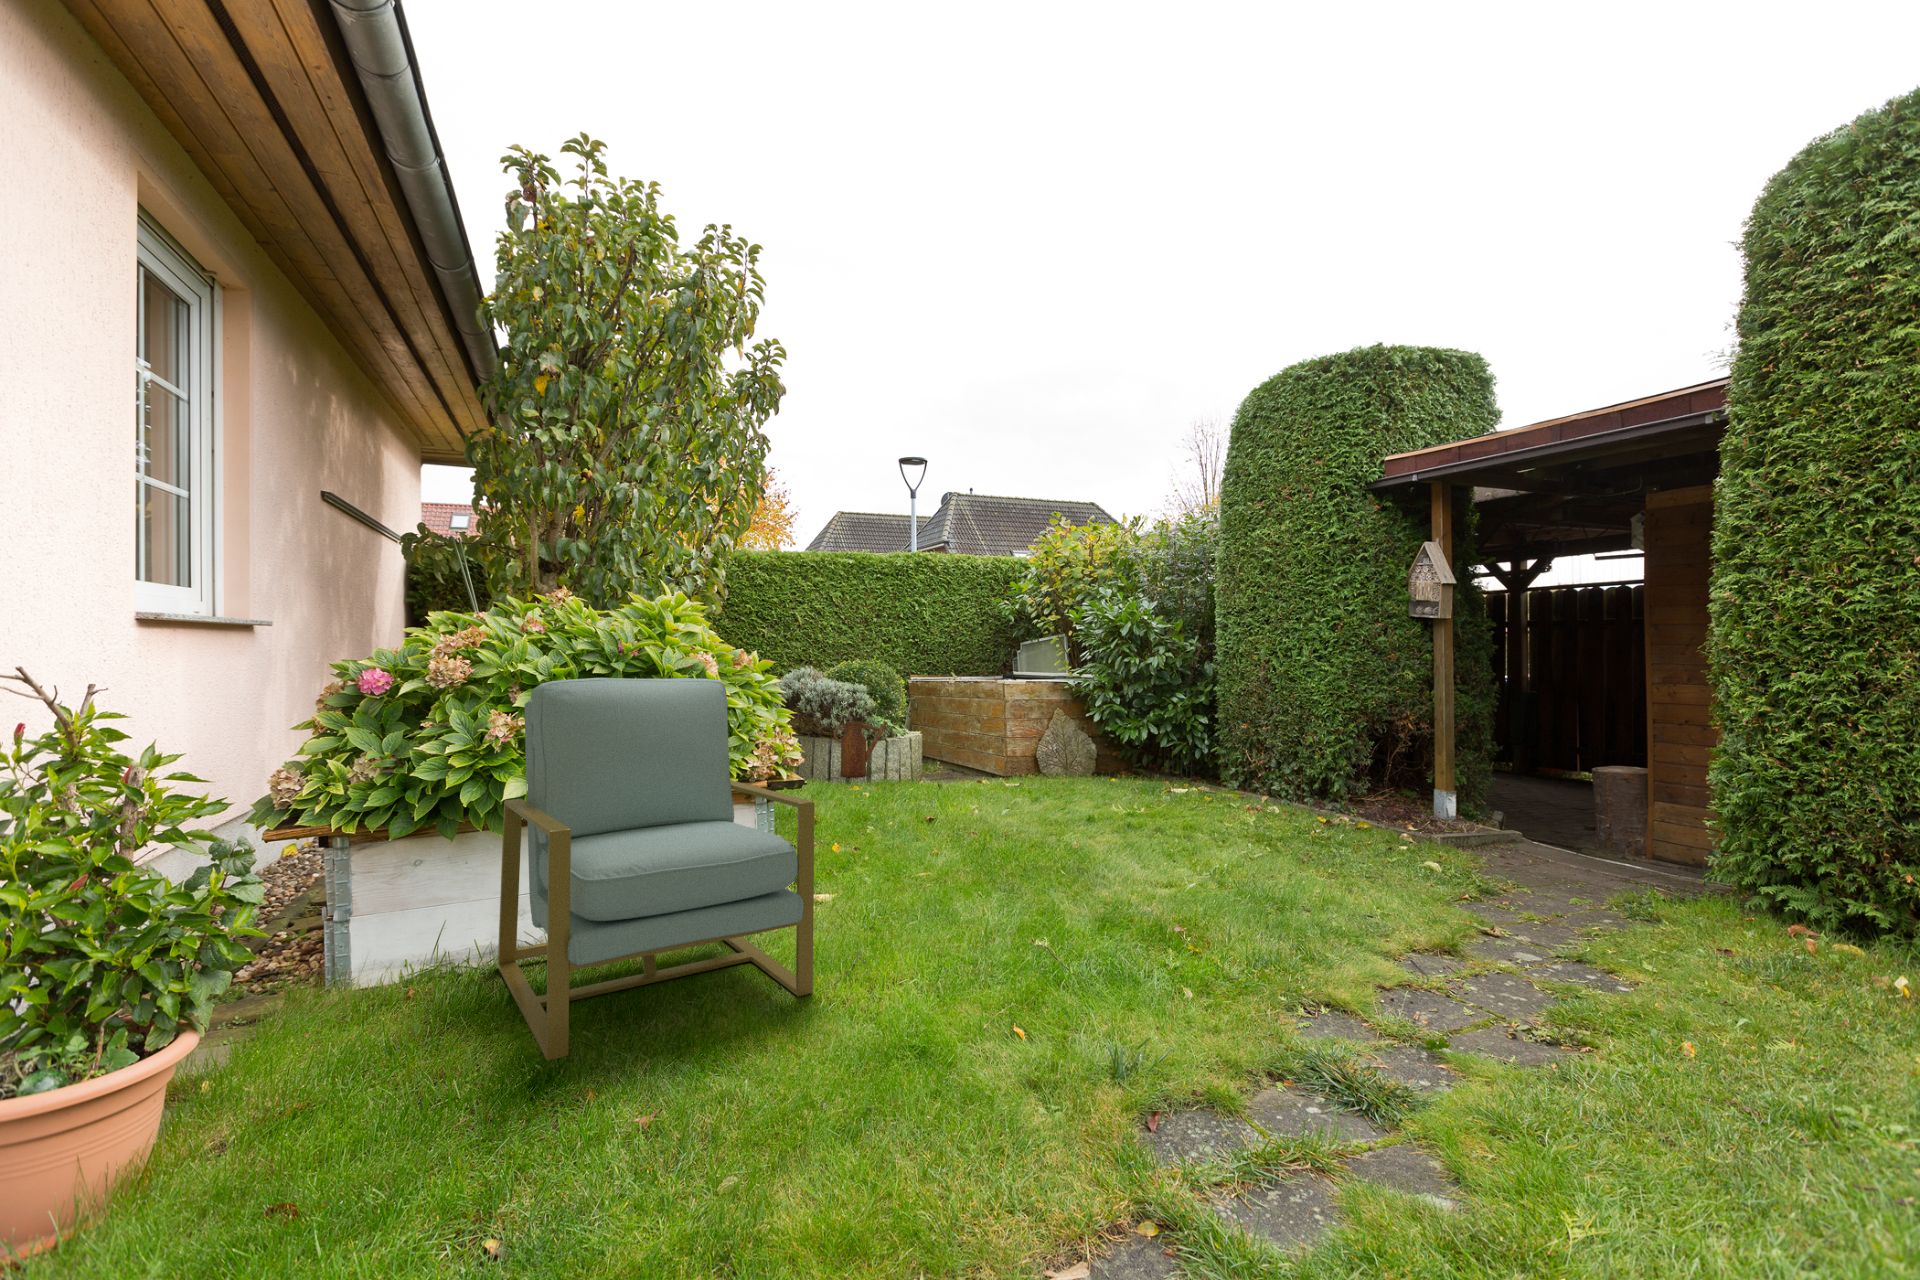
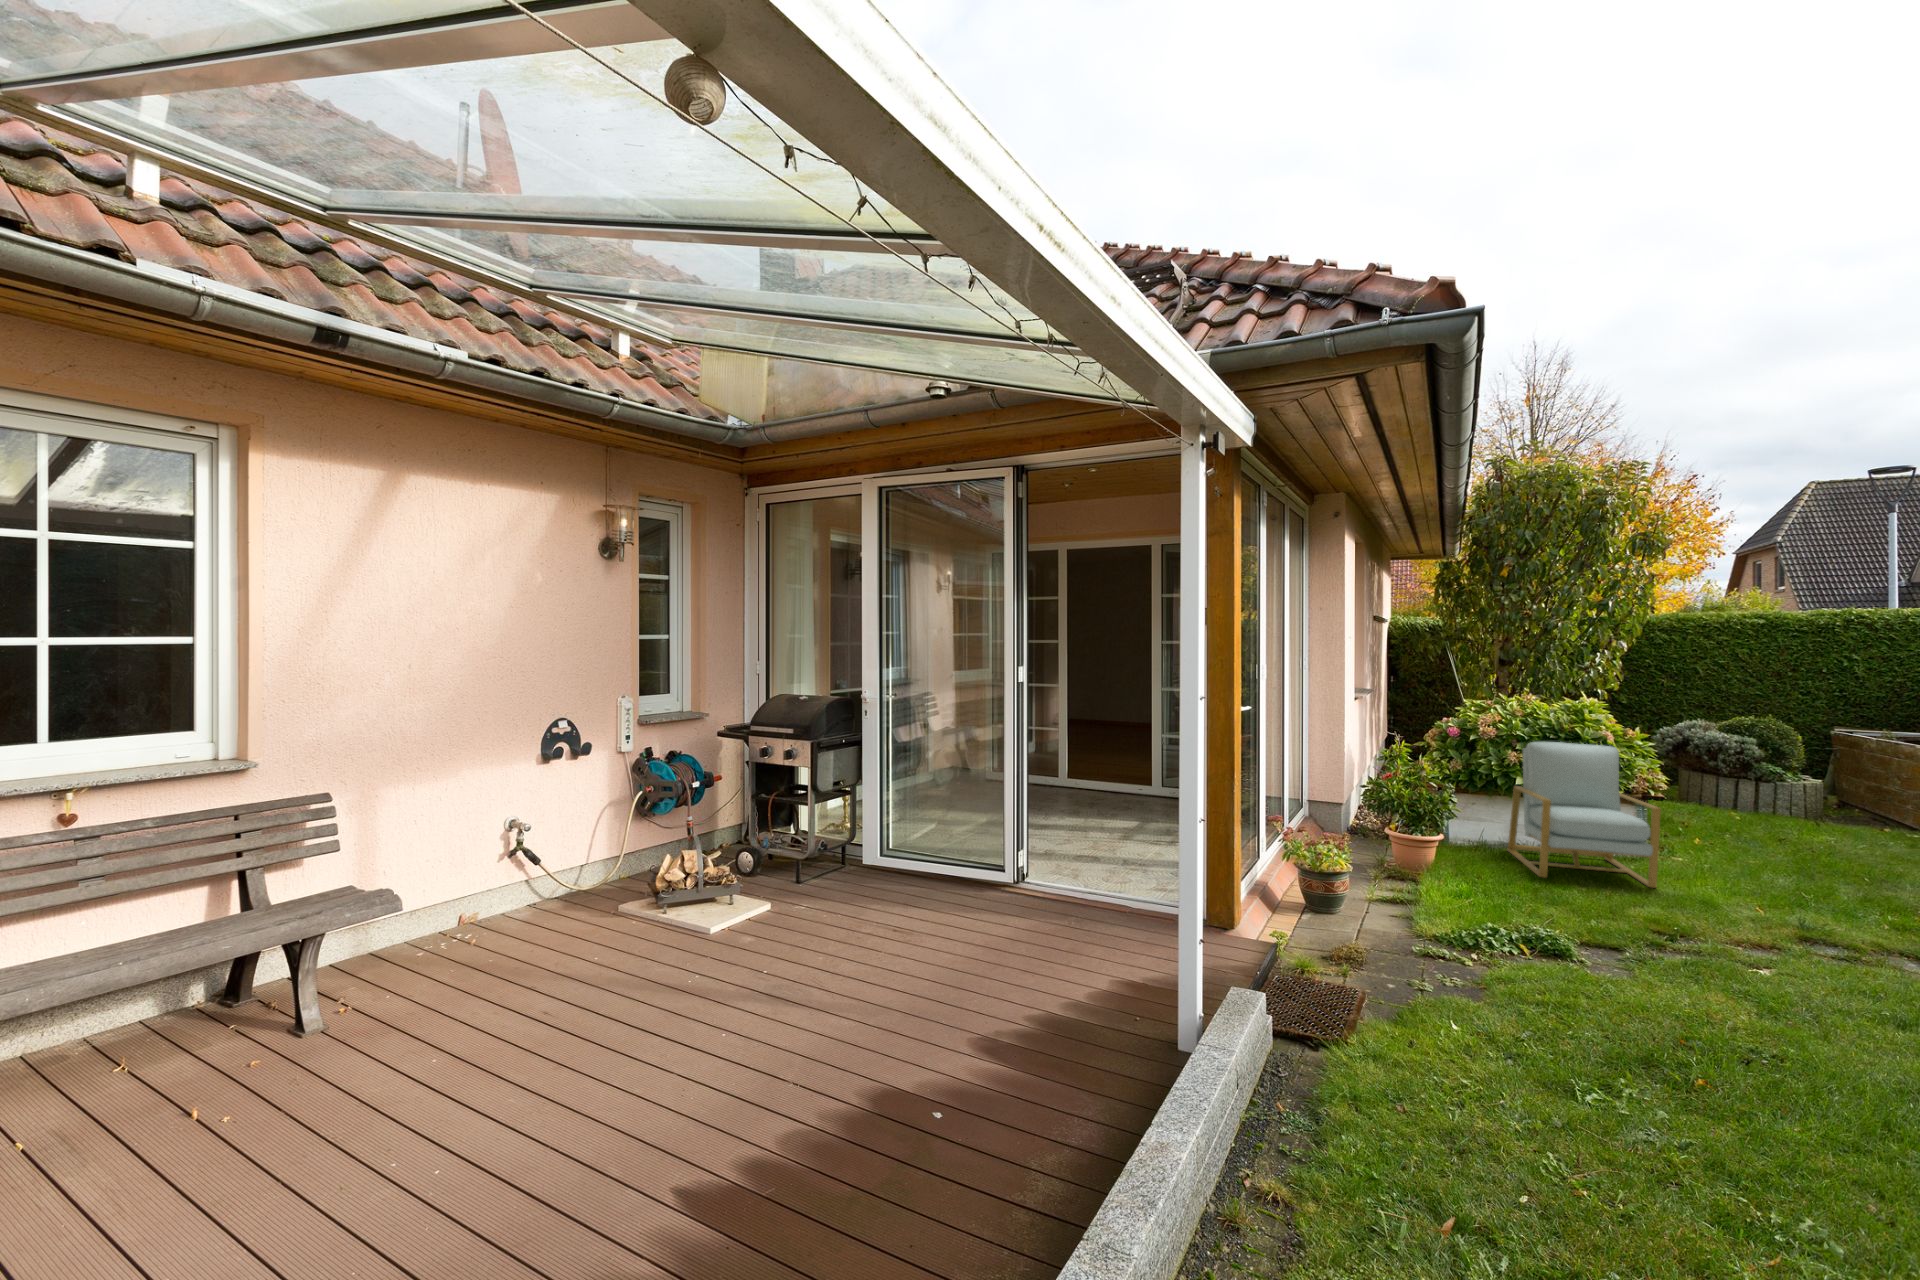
watering can: present [834,721,888,777] -> none [1721,765,1777,809]

